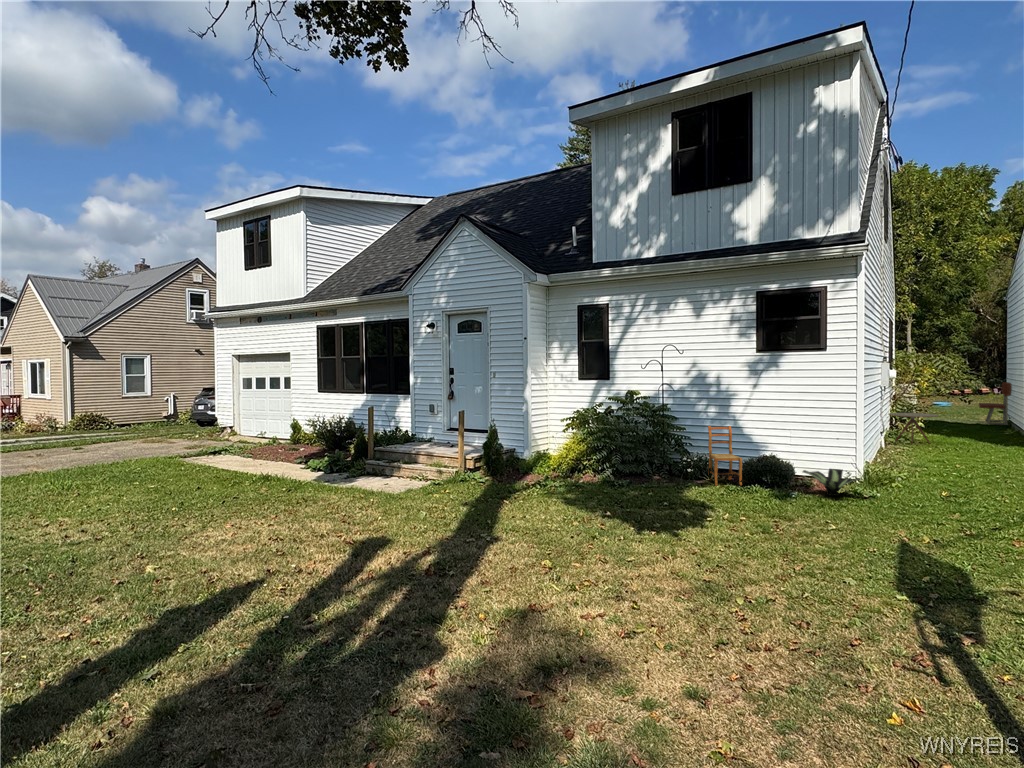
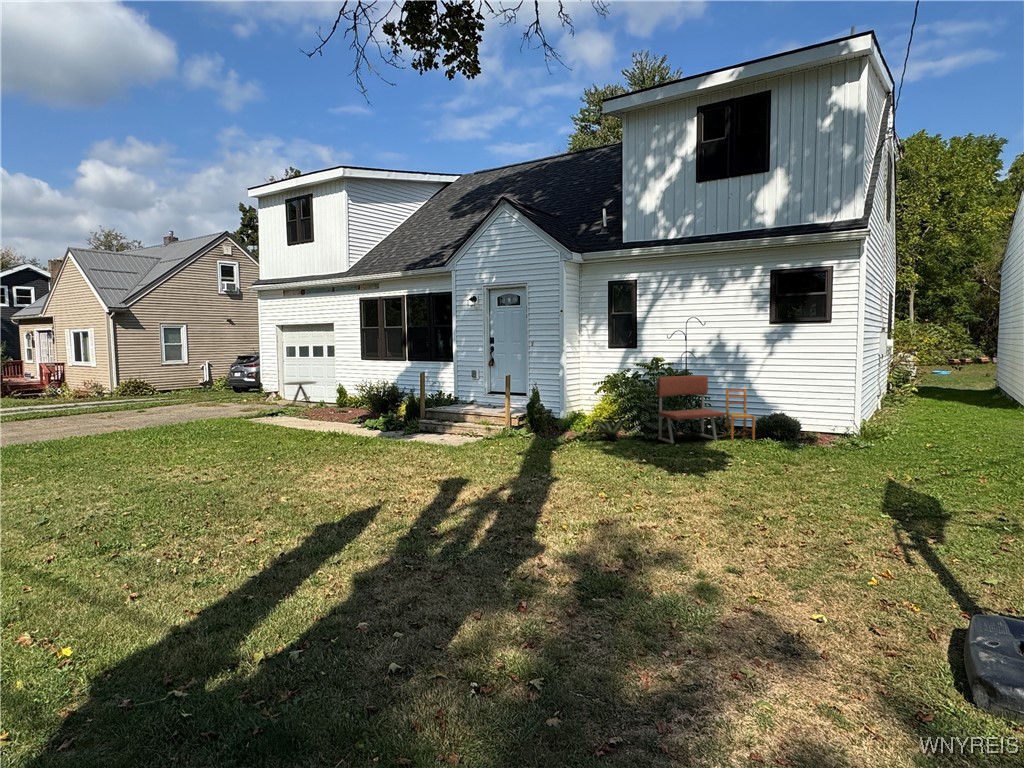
bench: present [979,382,1012,425] -> present [657,375,724,443]
round table: present [888,413,938,443] -> present [284,381,316,405]
potted plant: present [803,469,861,496] -> present [592,420,626,440]

